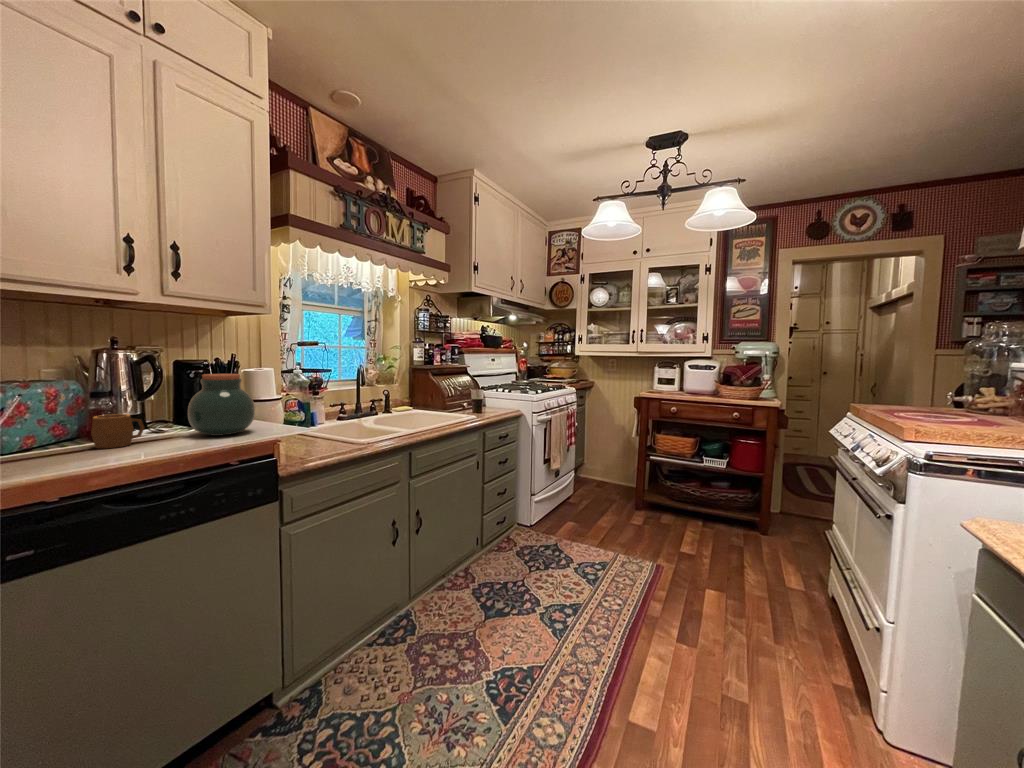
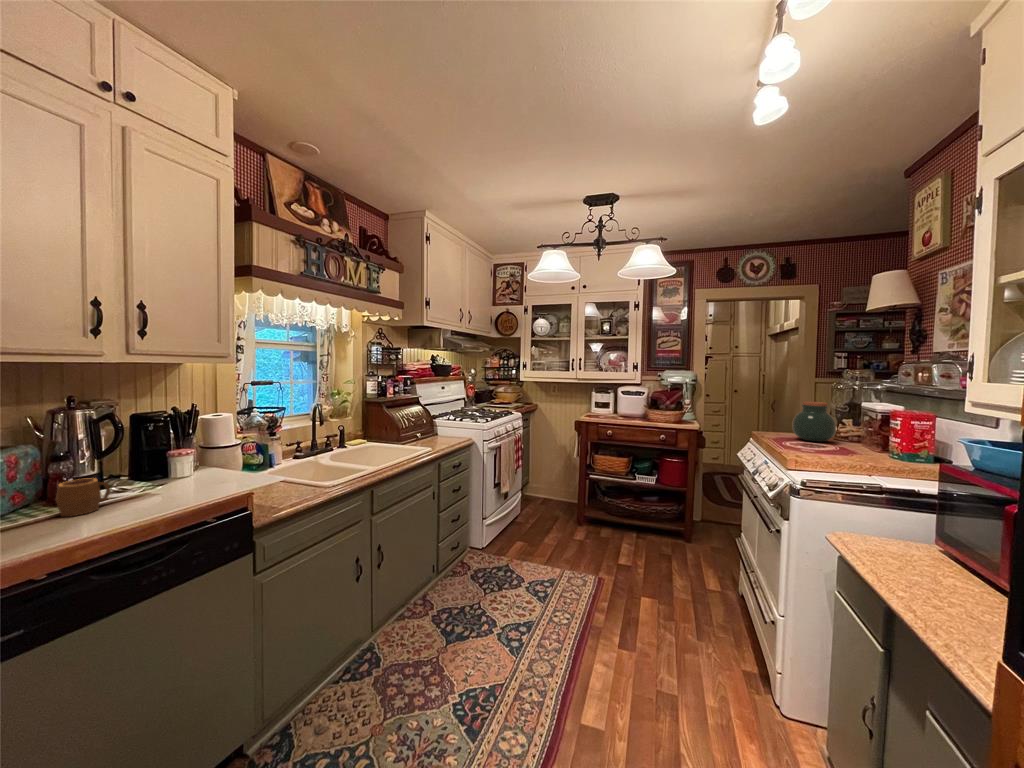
jar: present [188,374,255,436] -> present [792,401,836,442]

